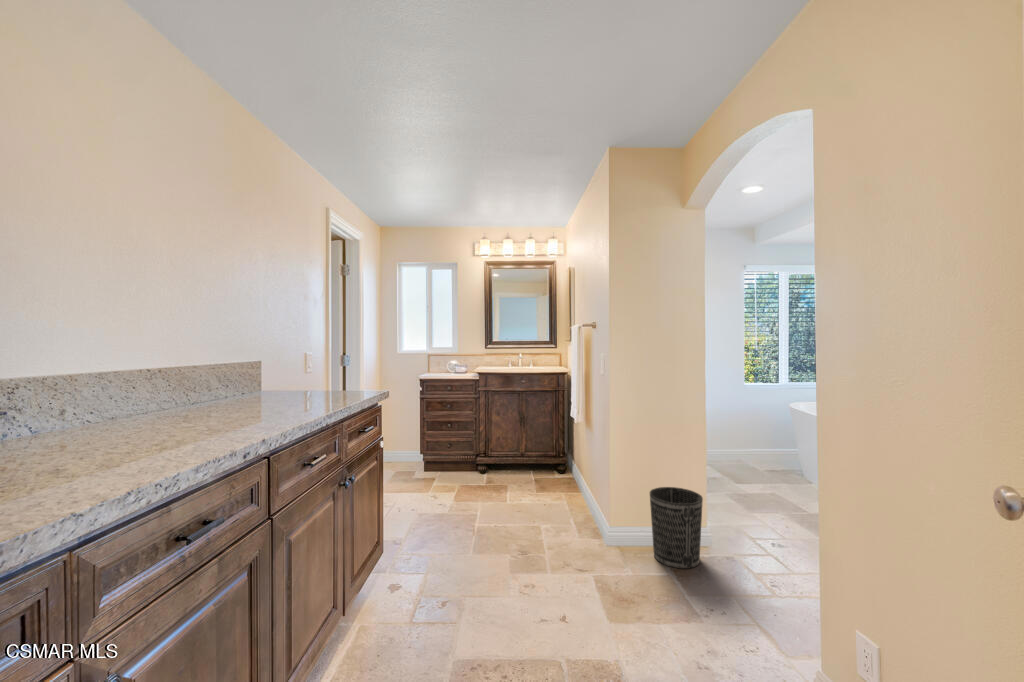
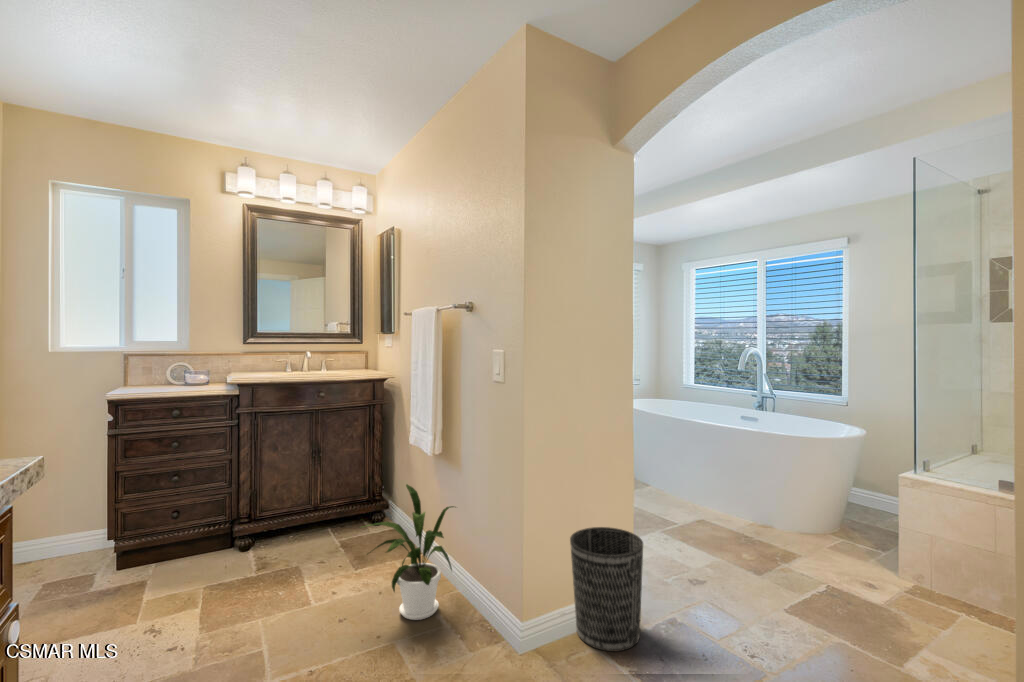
house plant: none [531,442,589,524] -> present [362,484,454,620]

